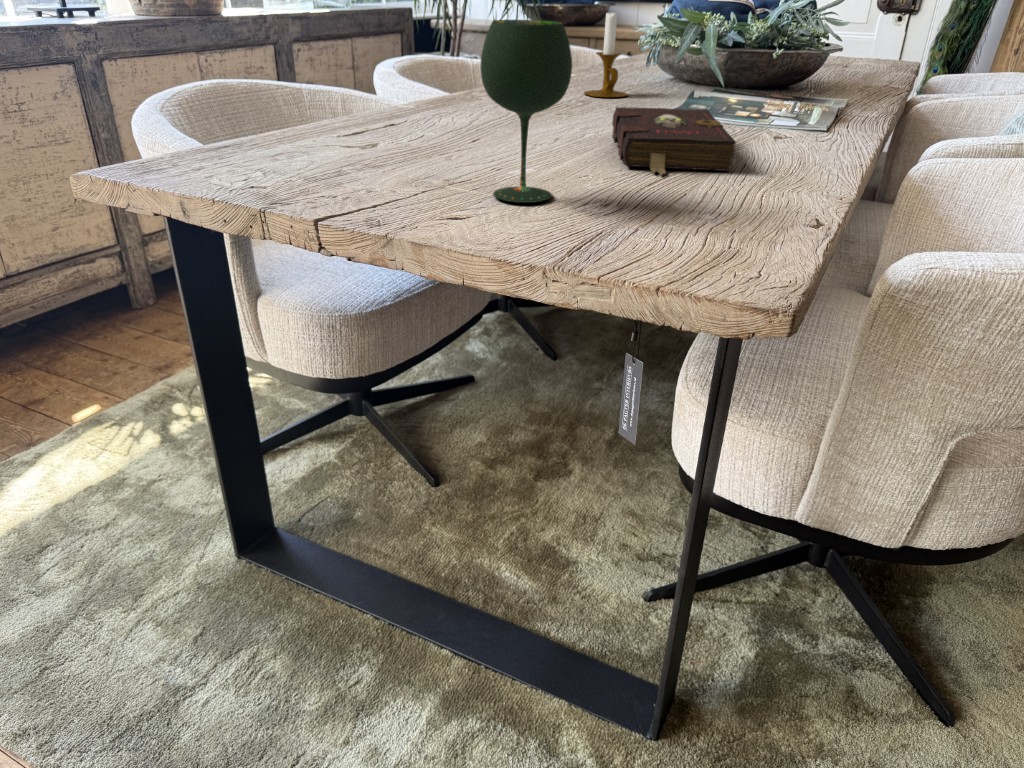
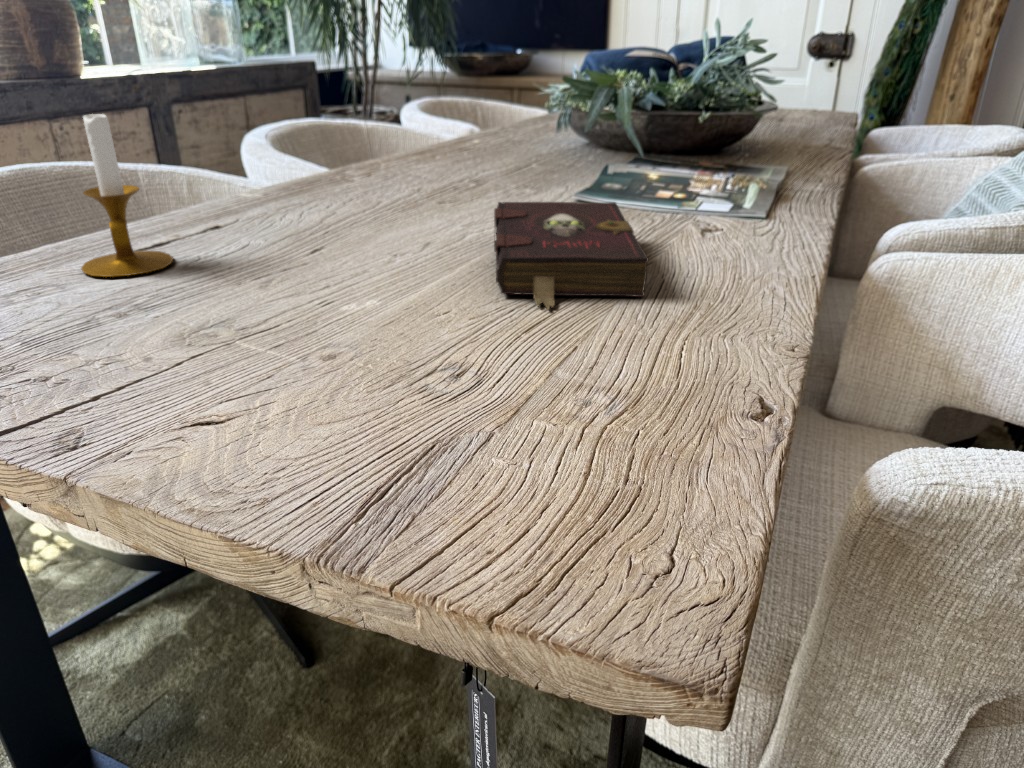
candlestick: present [584,13,628,97] -> present [81,114,173,277]
wine glass: present [481,20,572,203] -> none [237,110,385,383]

